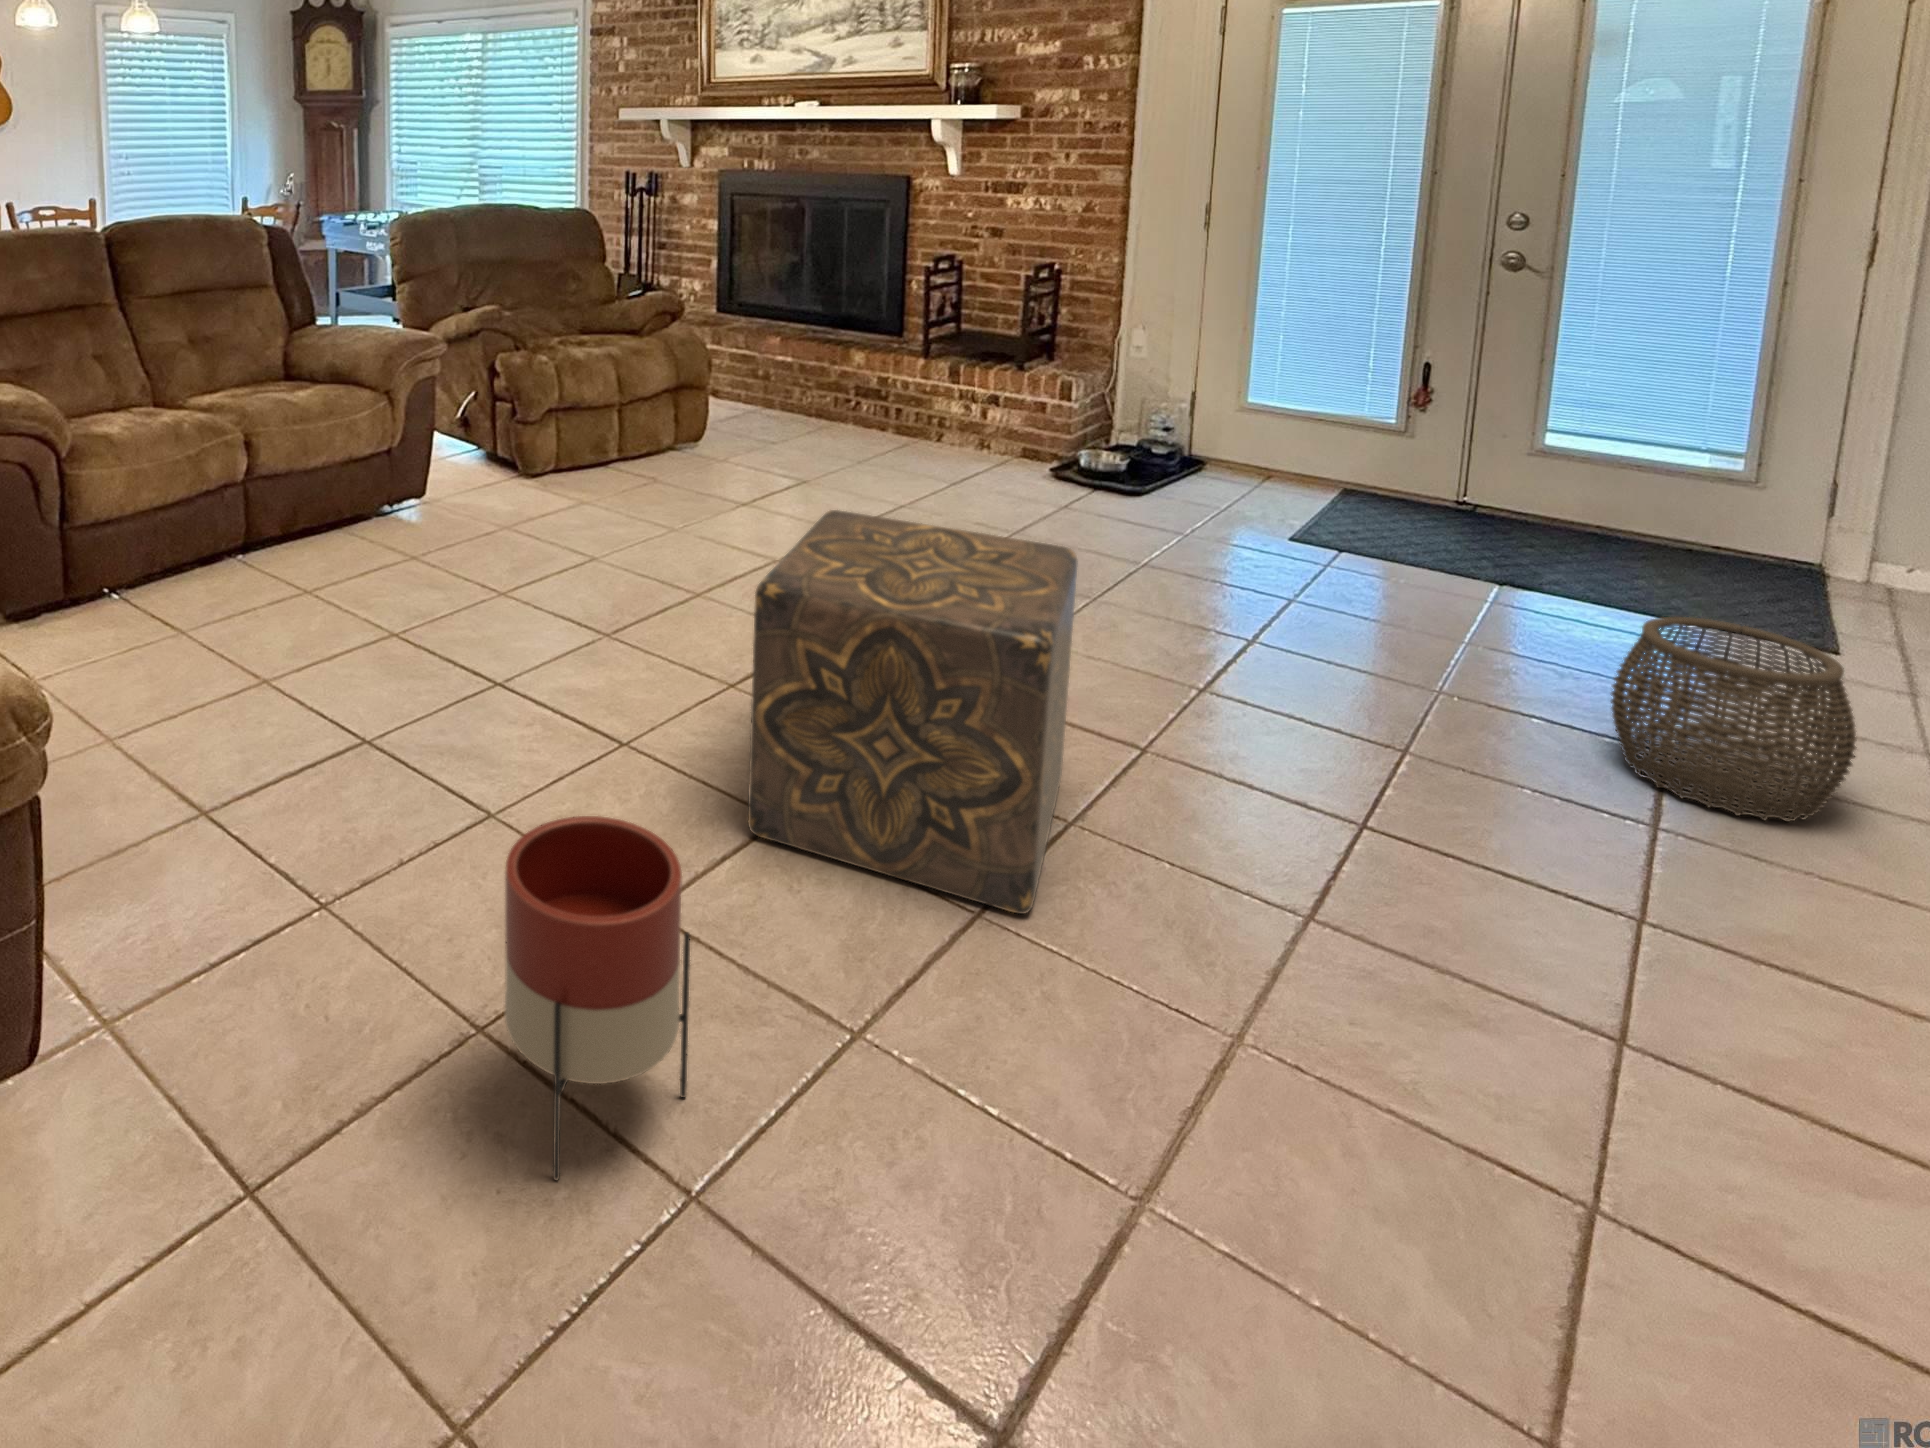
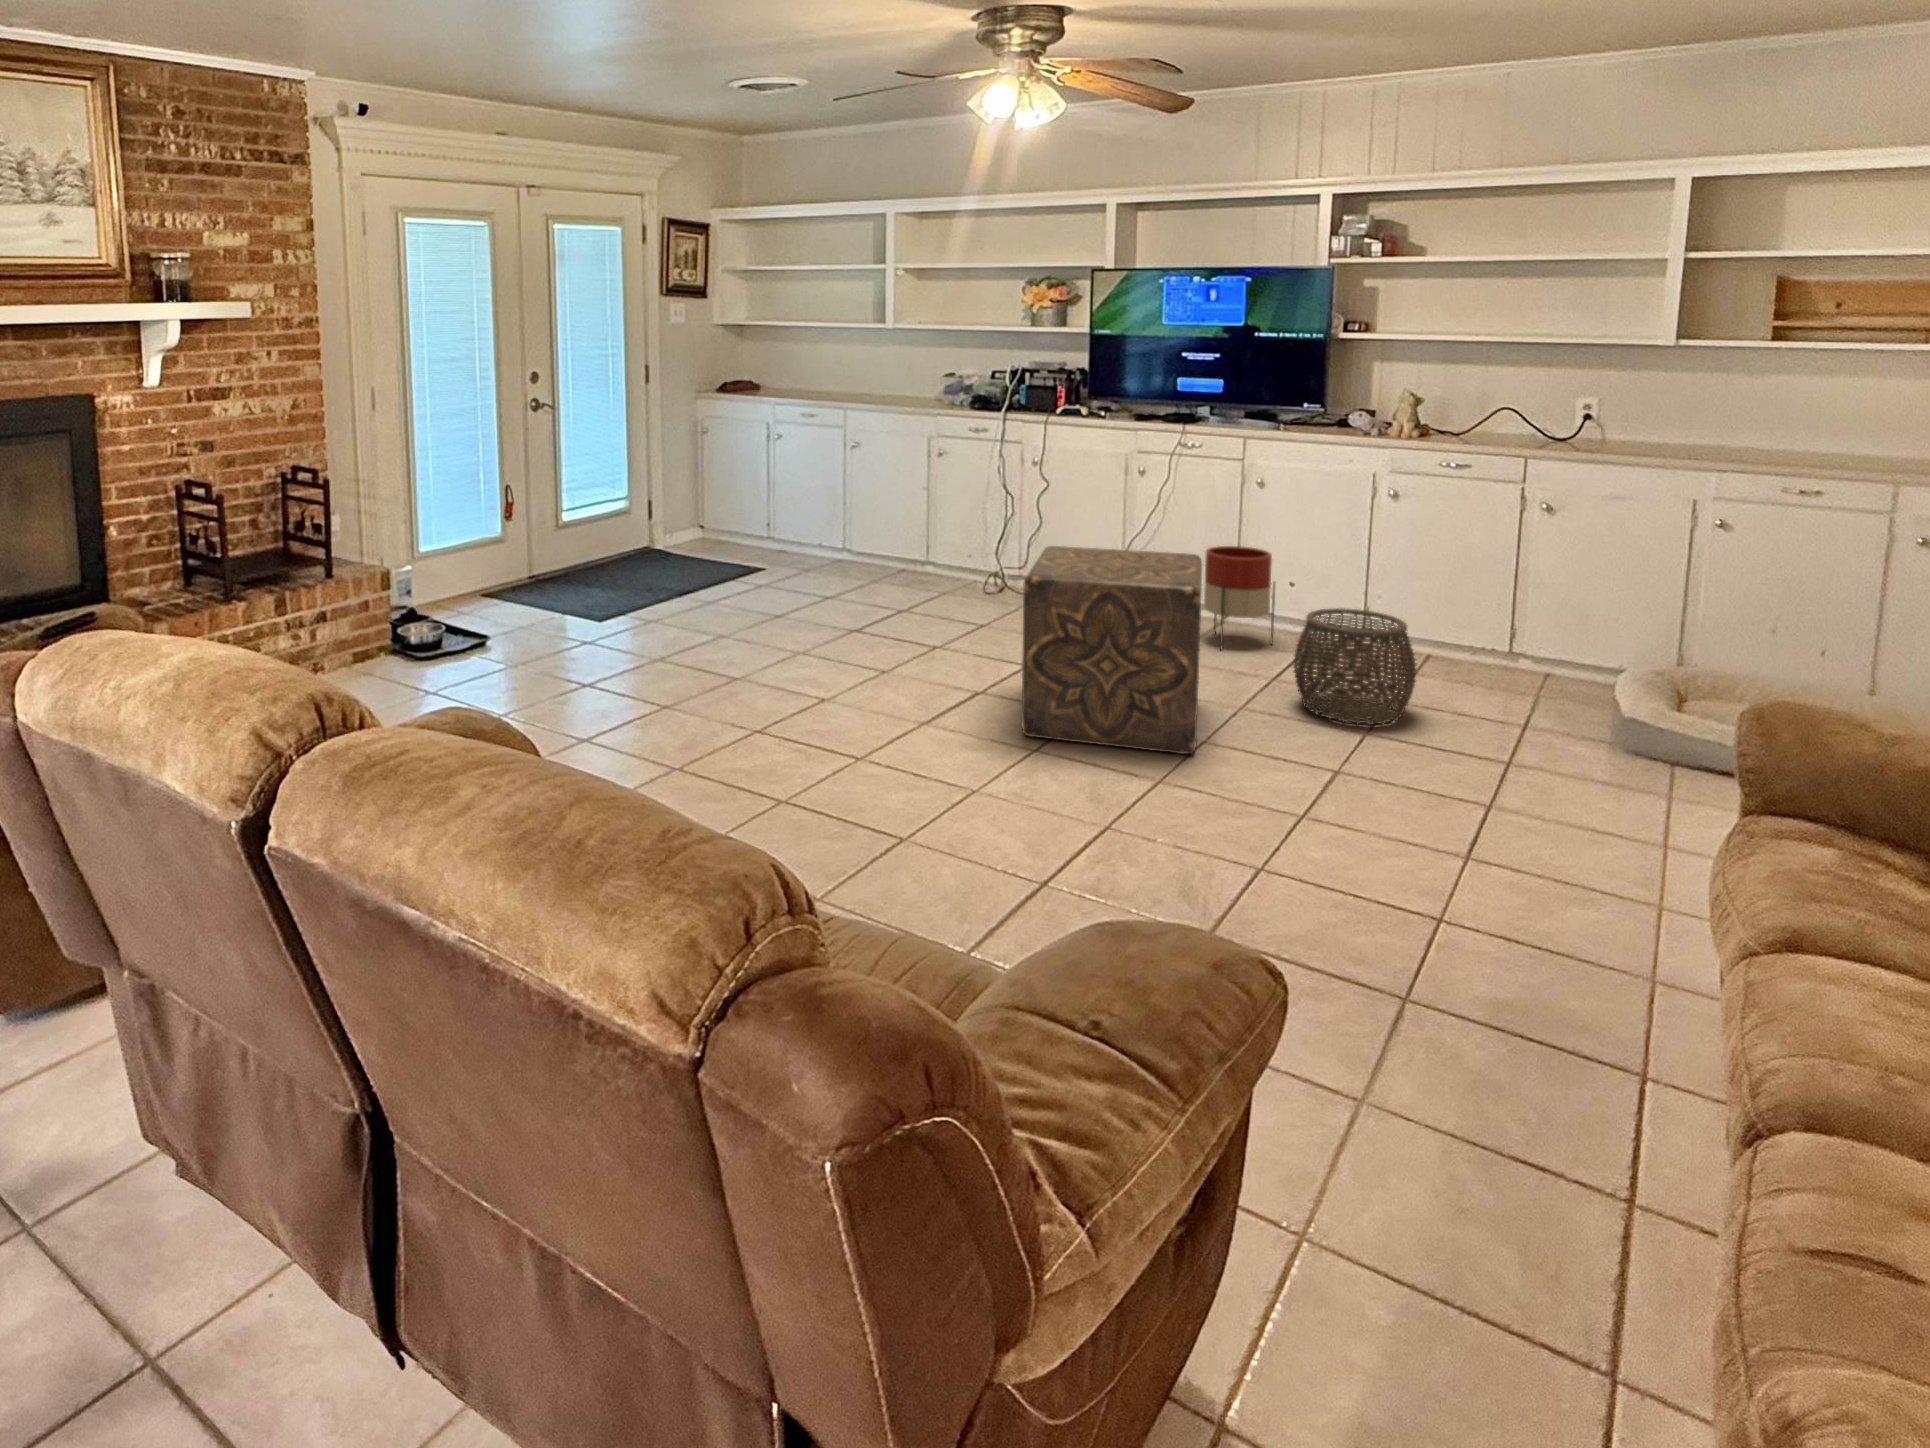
woven basket: present [1611,617,1857,822] -> present [1293,608,1416,725]
planter: present [505,816,690,1180] -> present [1204,546,1275,649]

